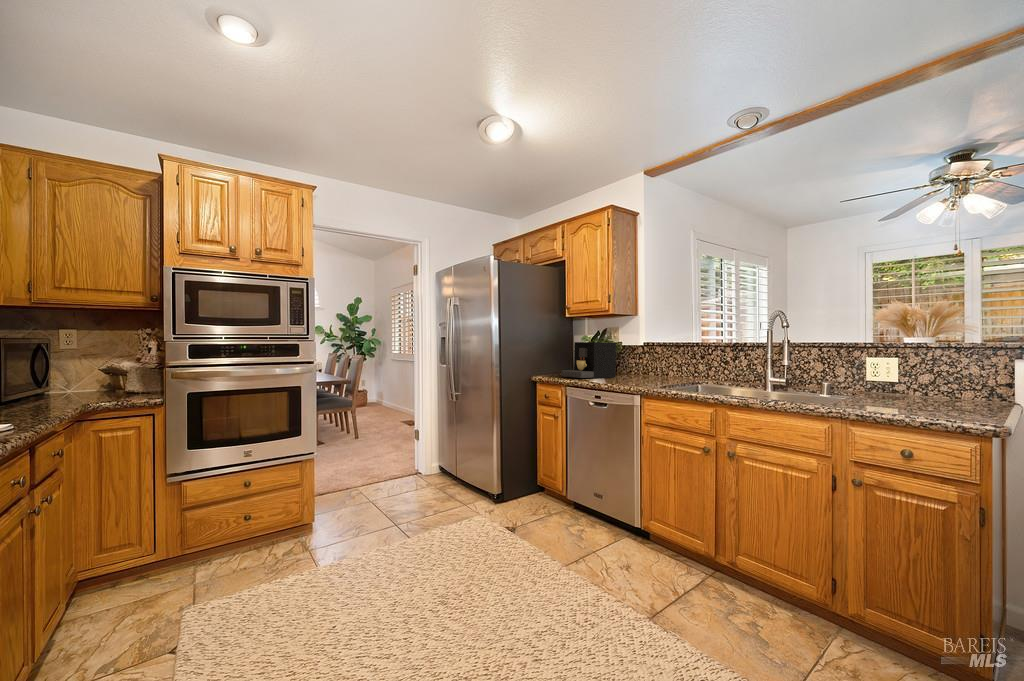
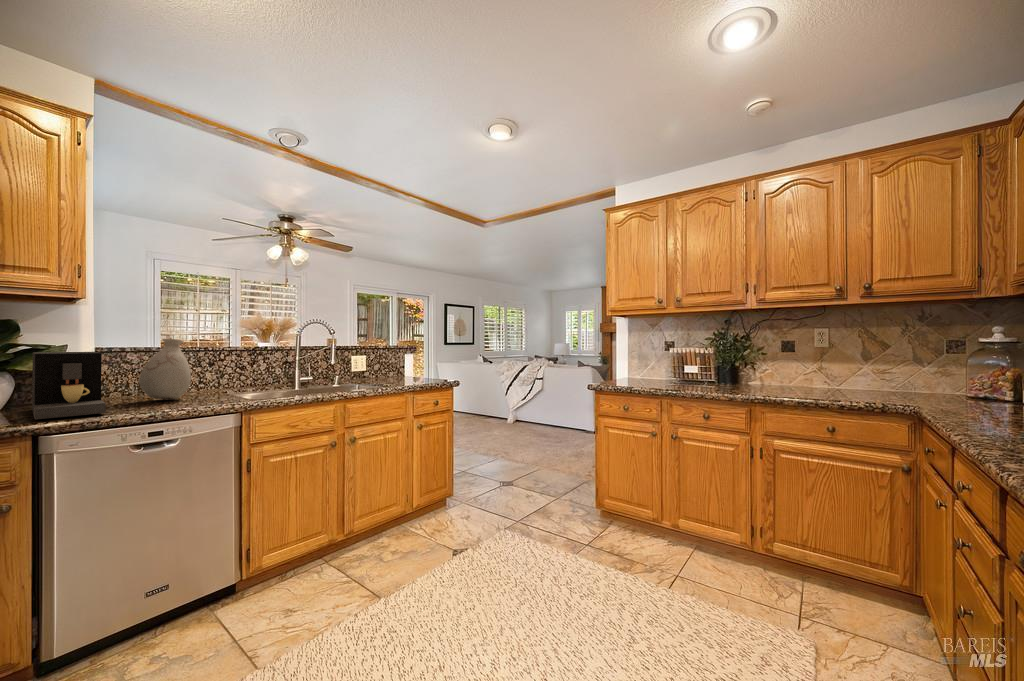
vase: none [628,334,659,380] -> present [139,339,191,399]

